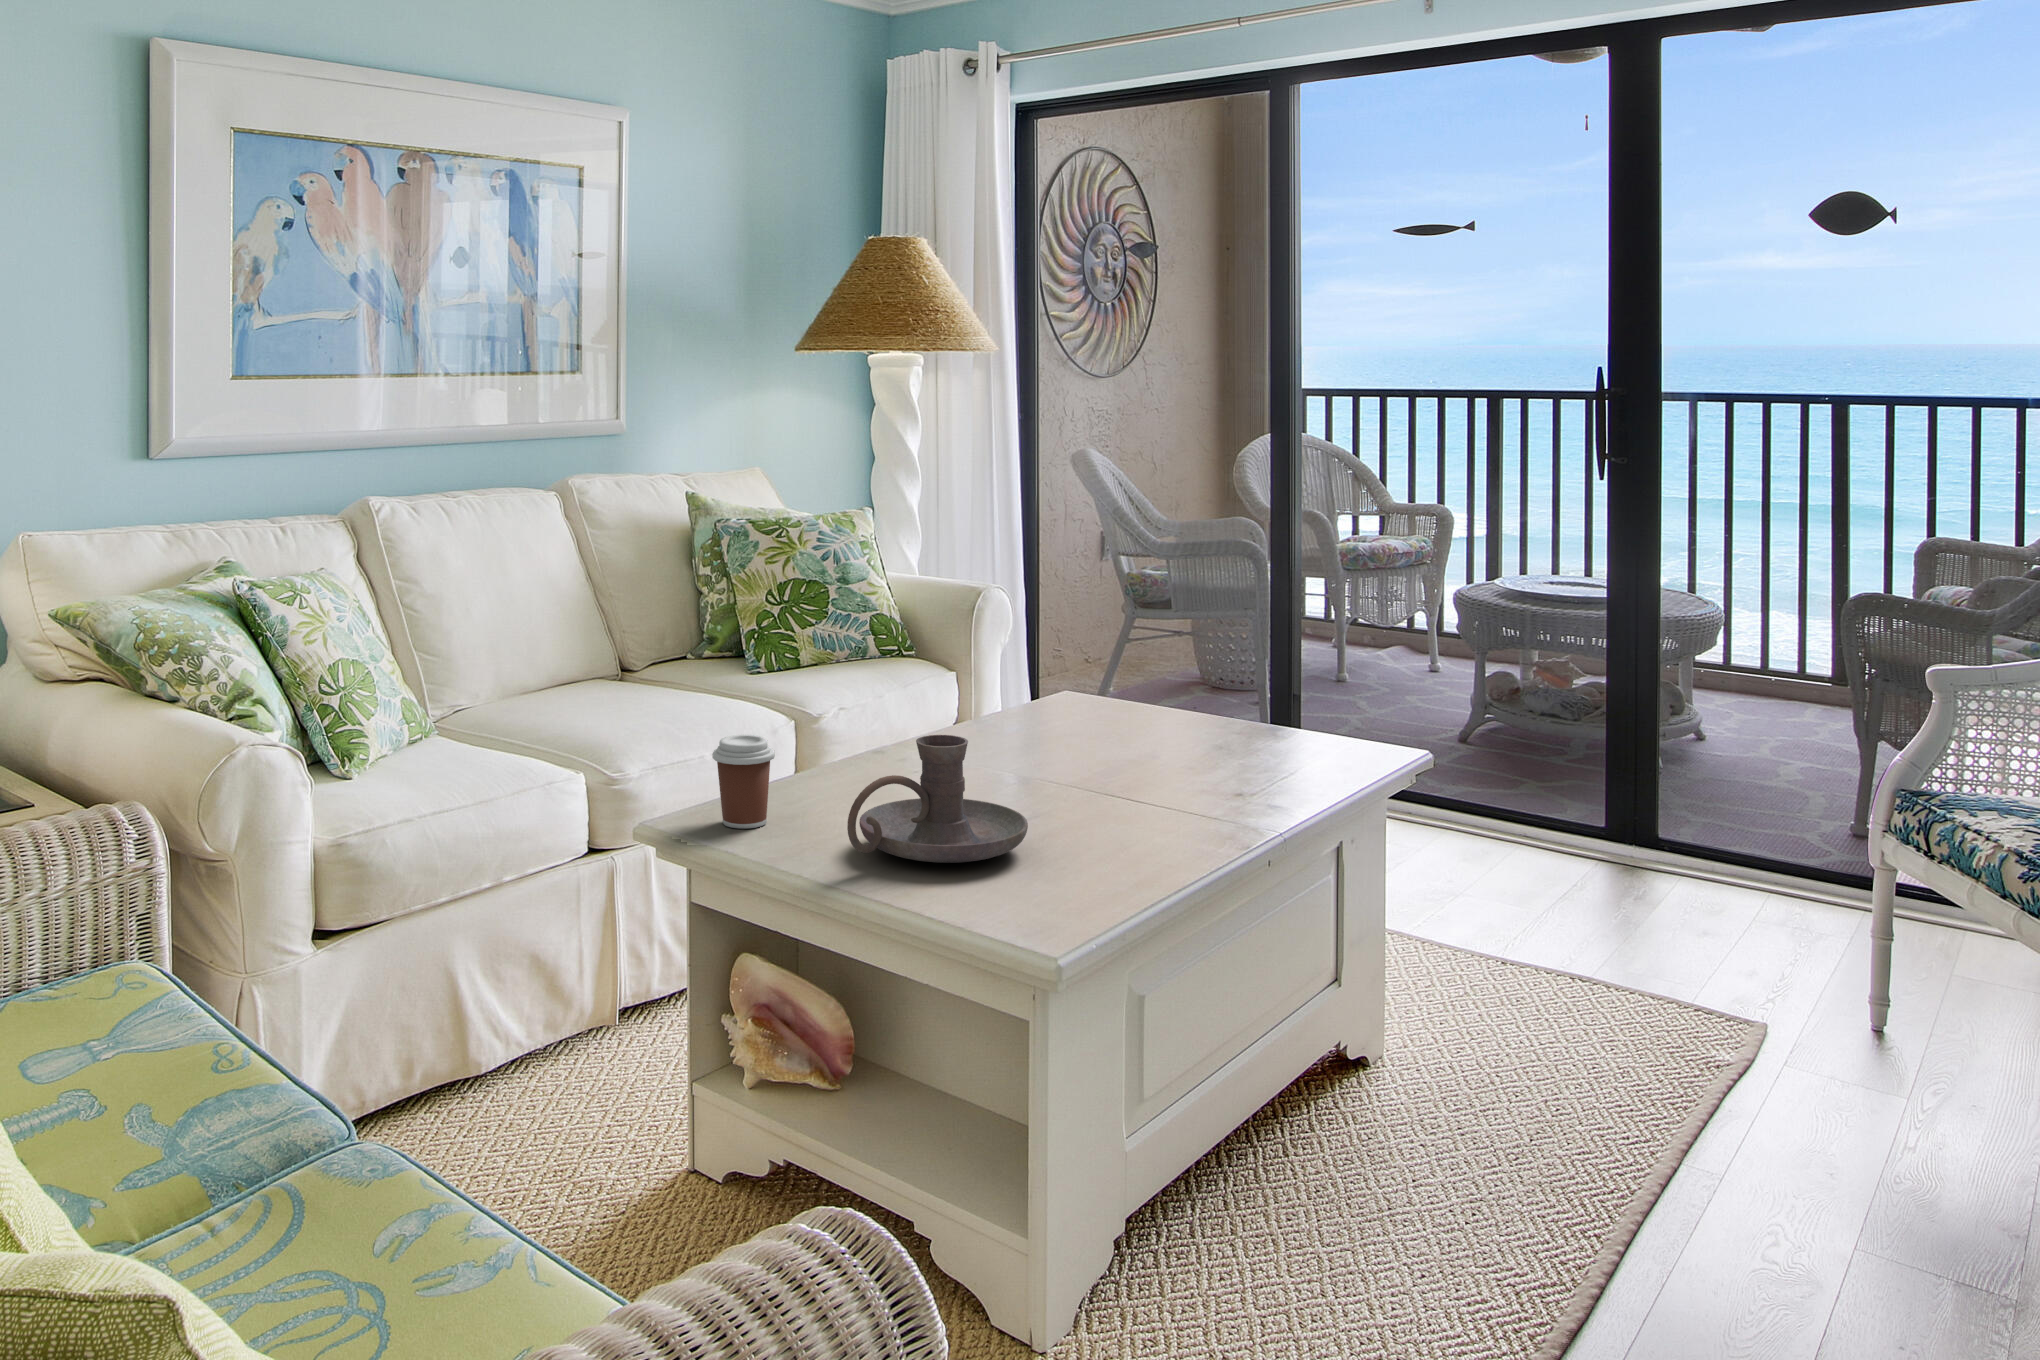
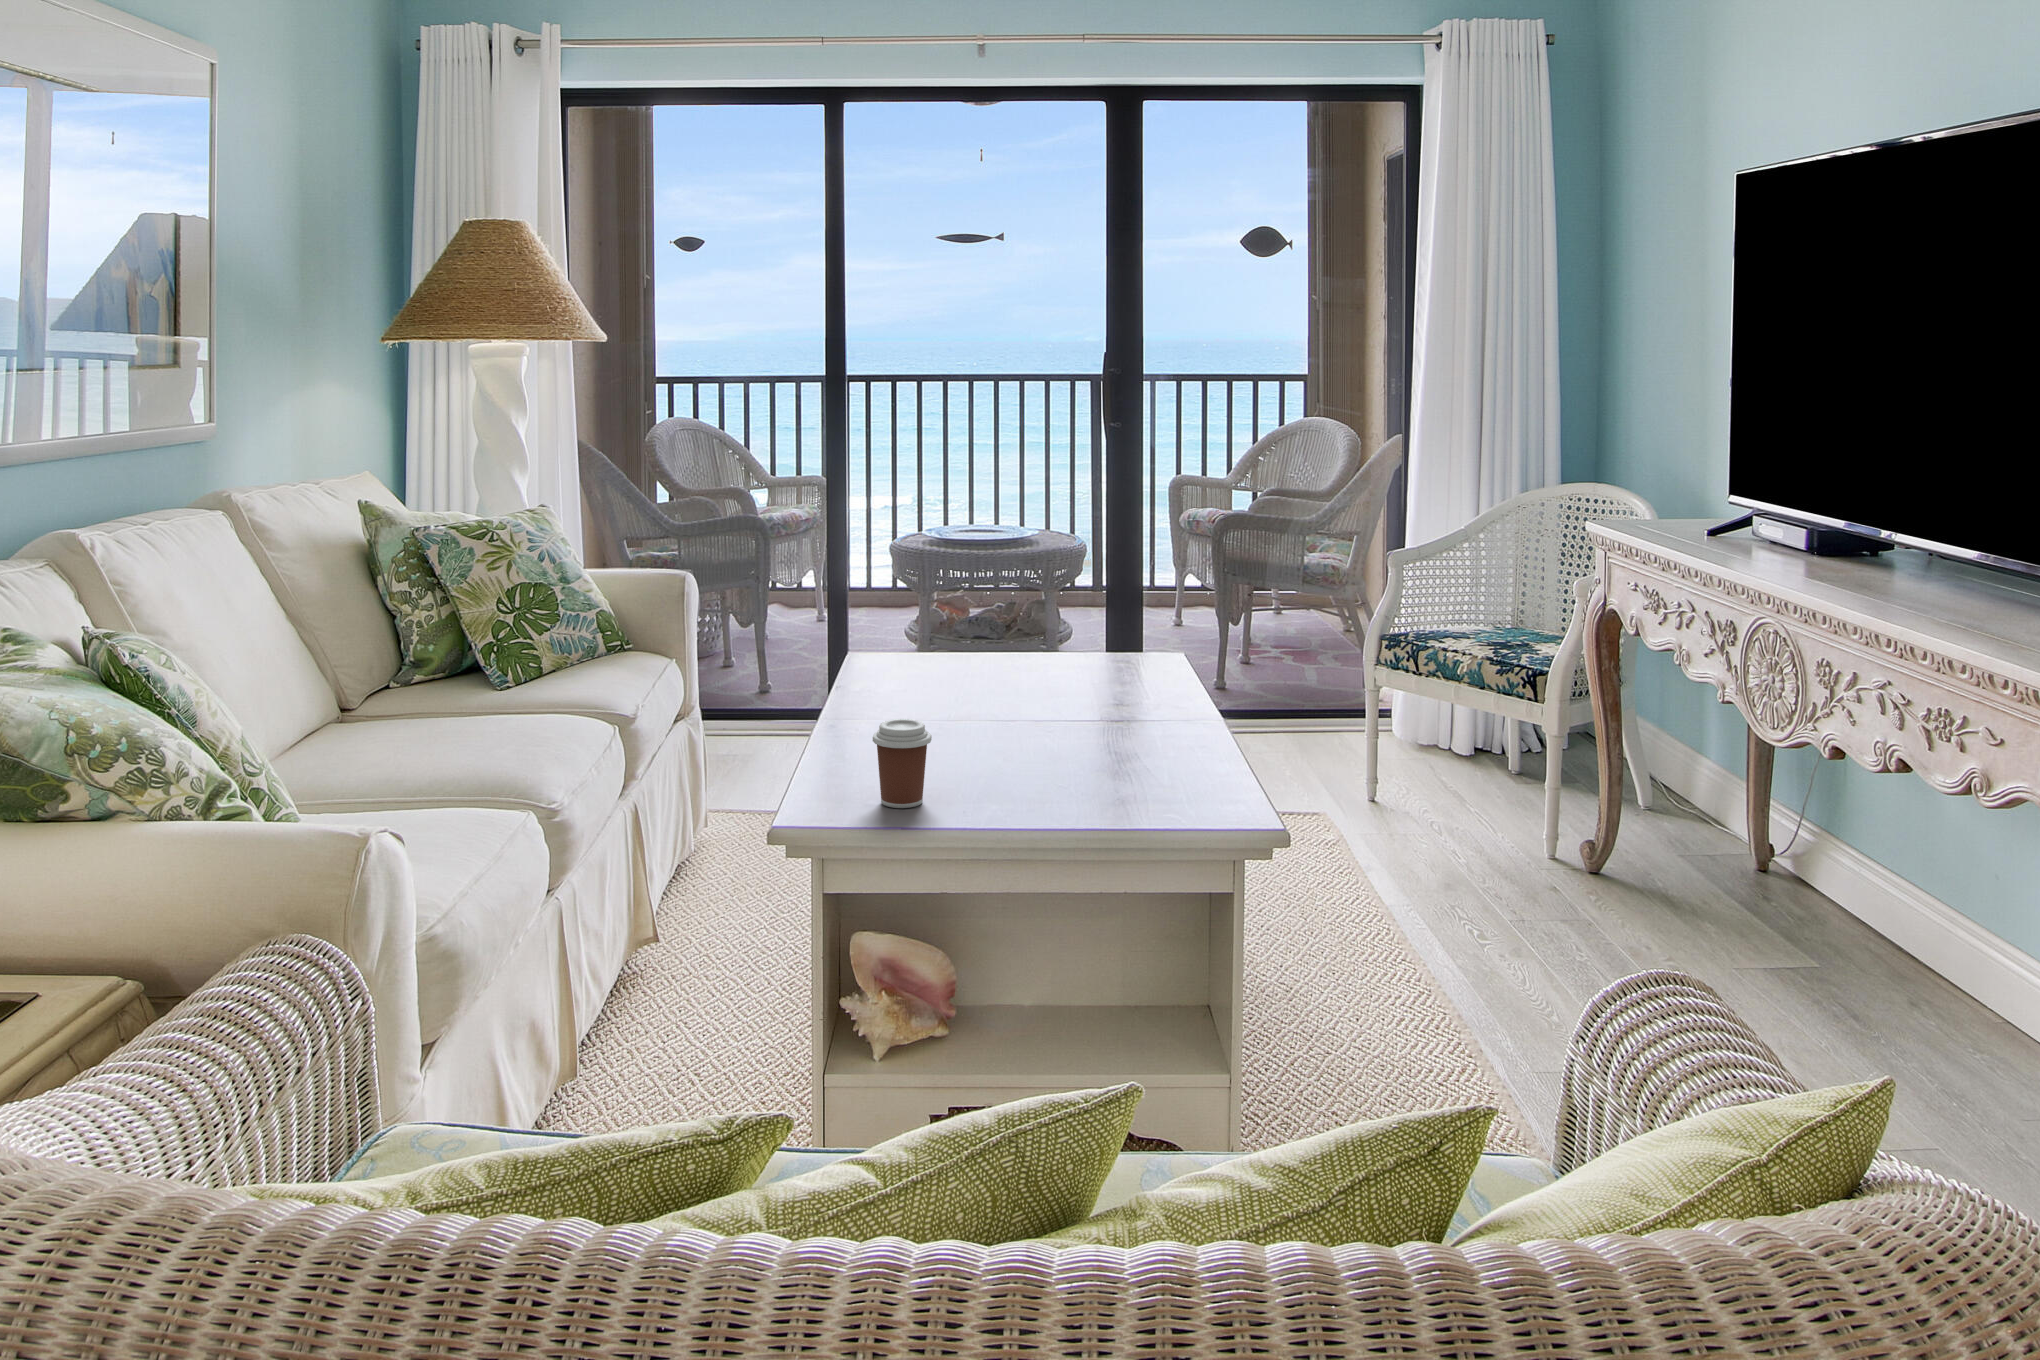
candle holder: present [847,735,1028,863] -> none [1022,687,1166,797]

